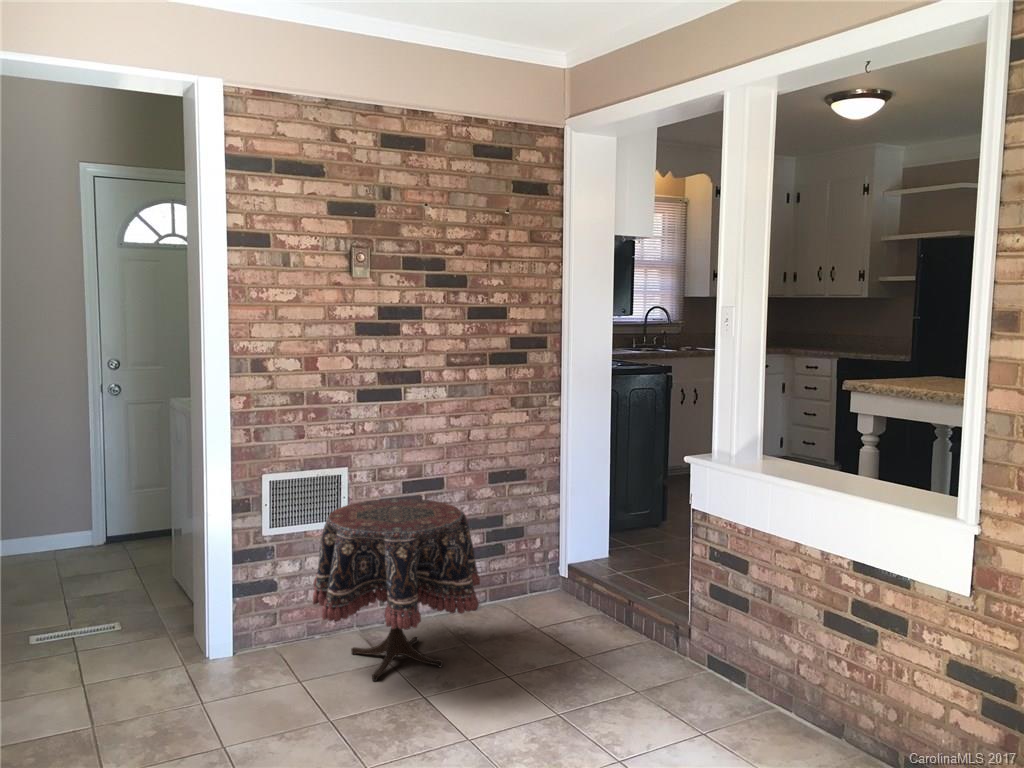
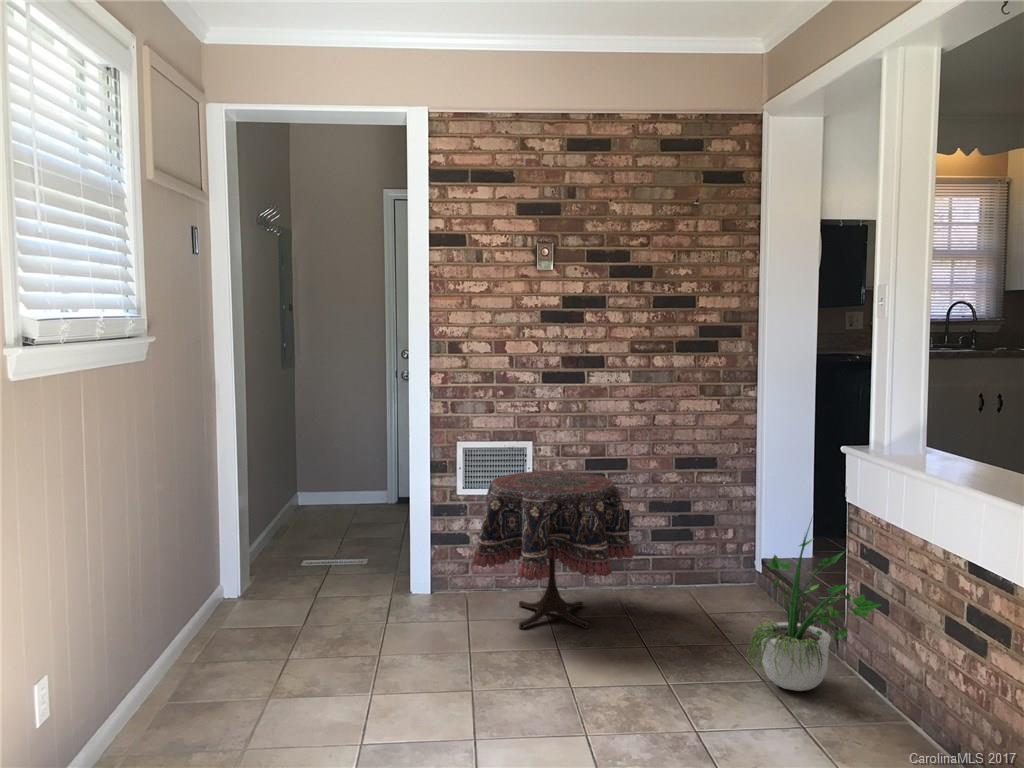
potted plant: none [624,520,754,694] -> present [746,522,881,691]

